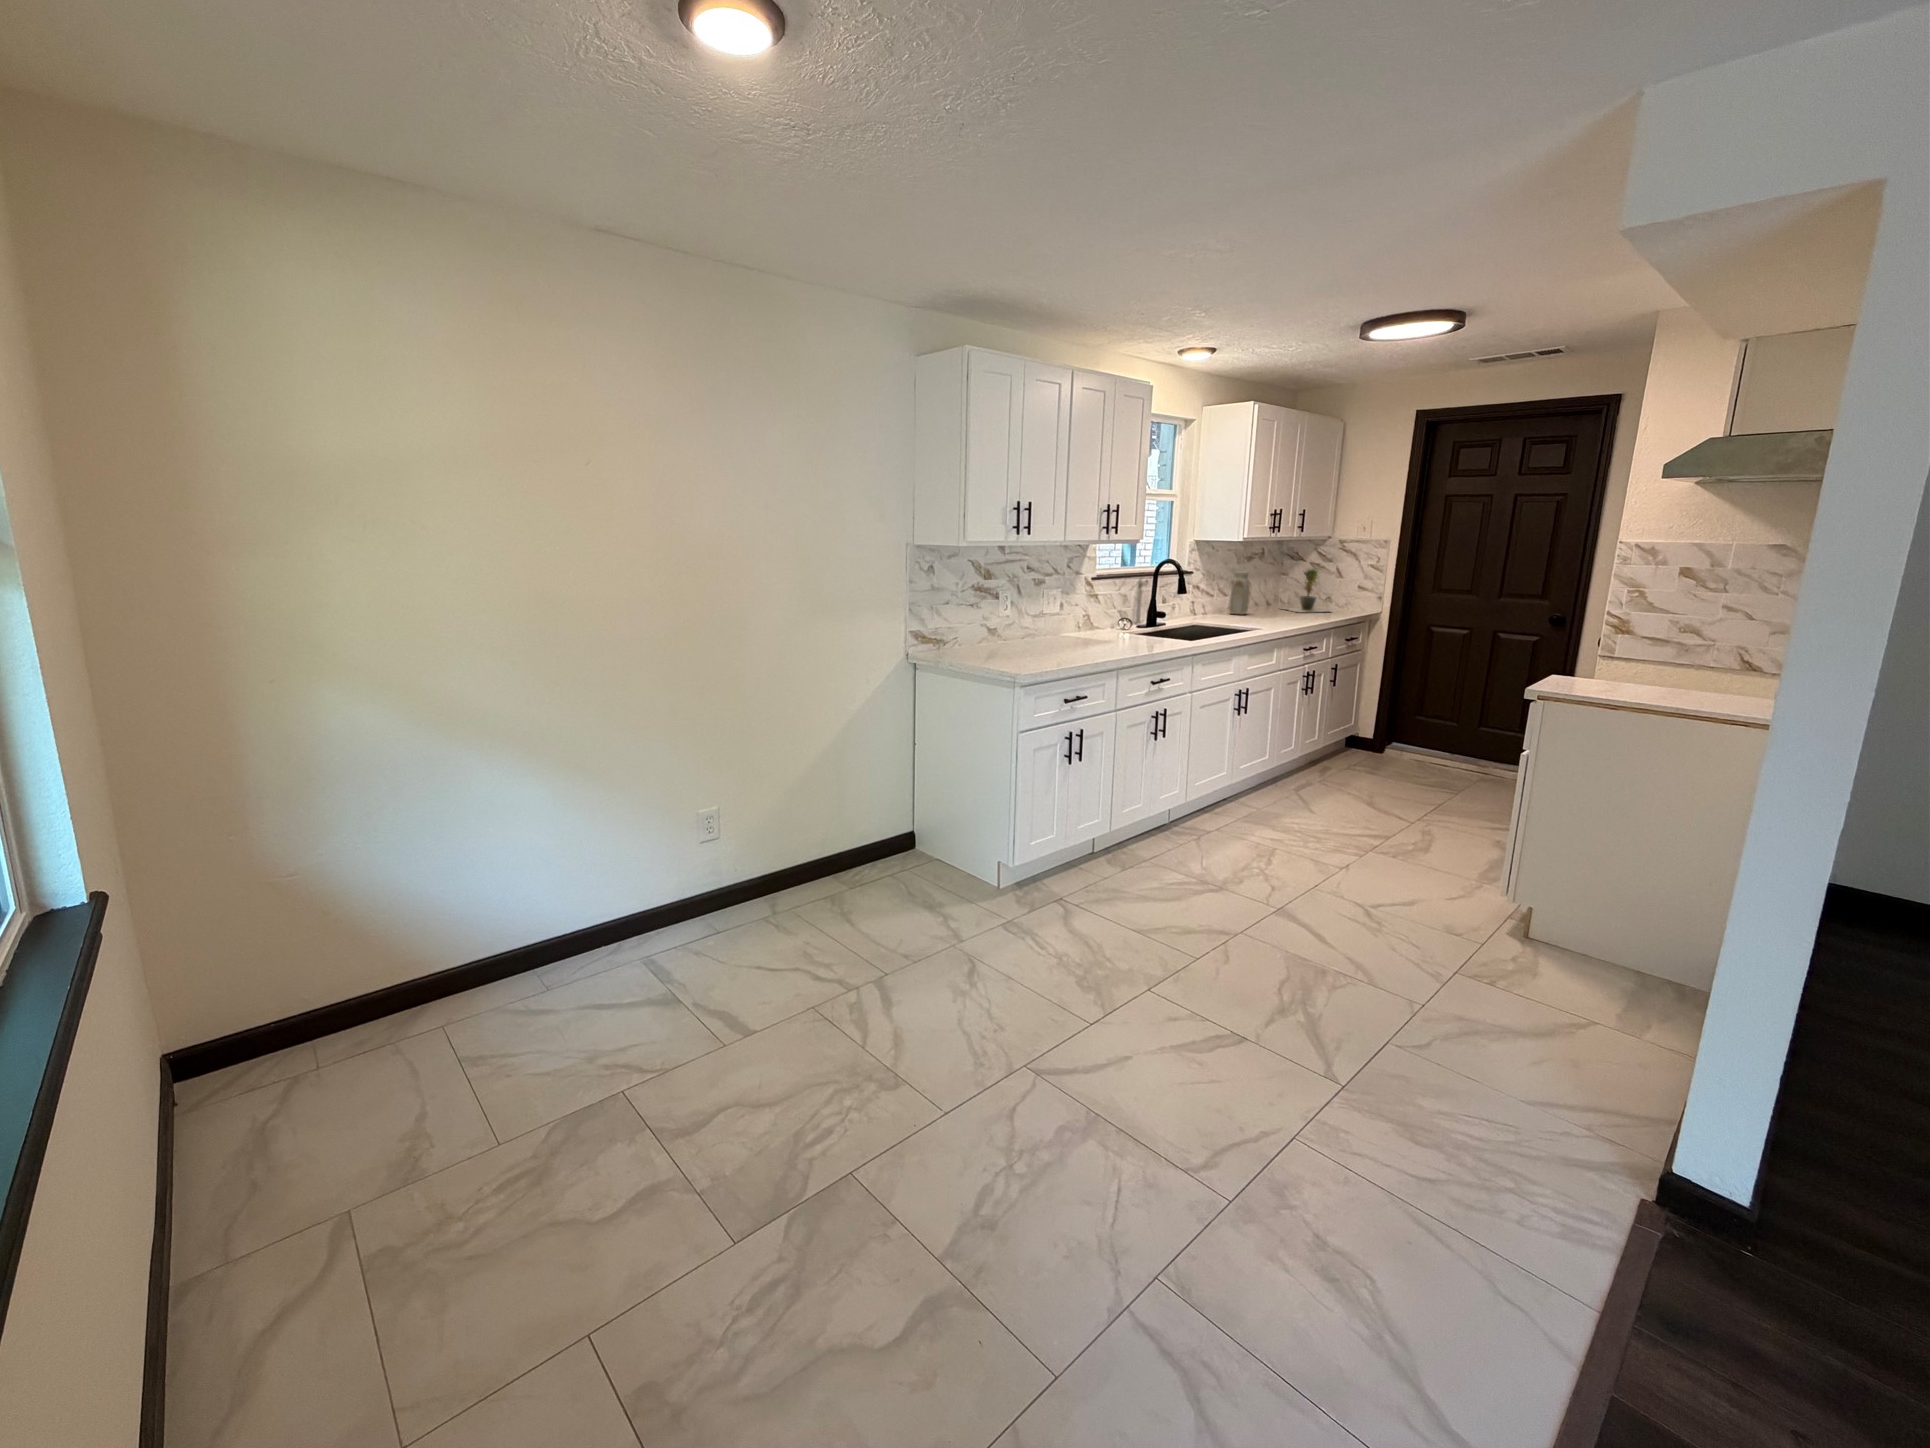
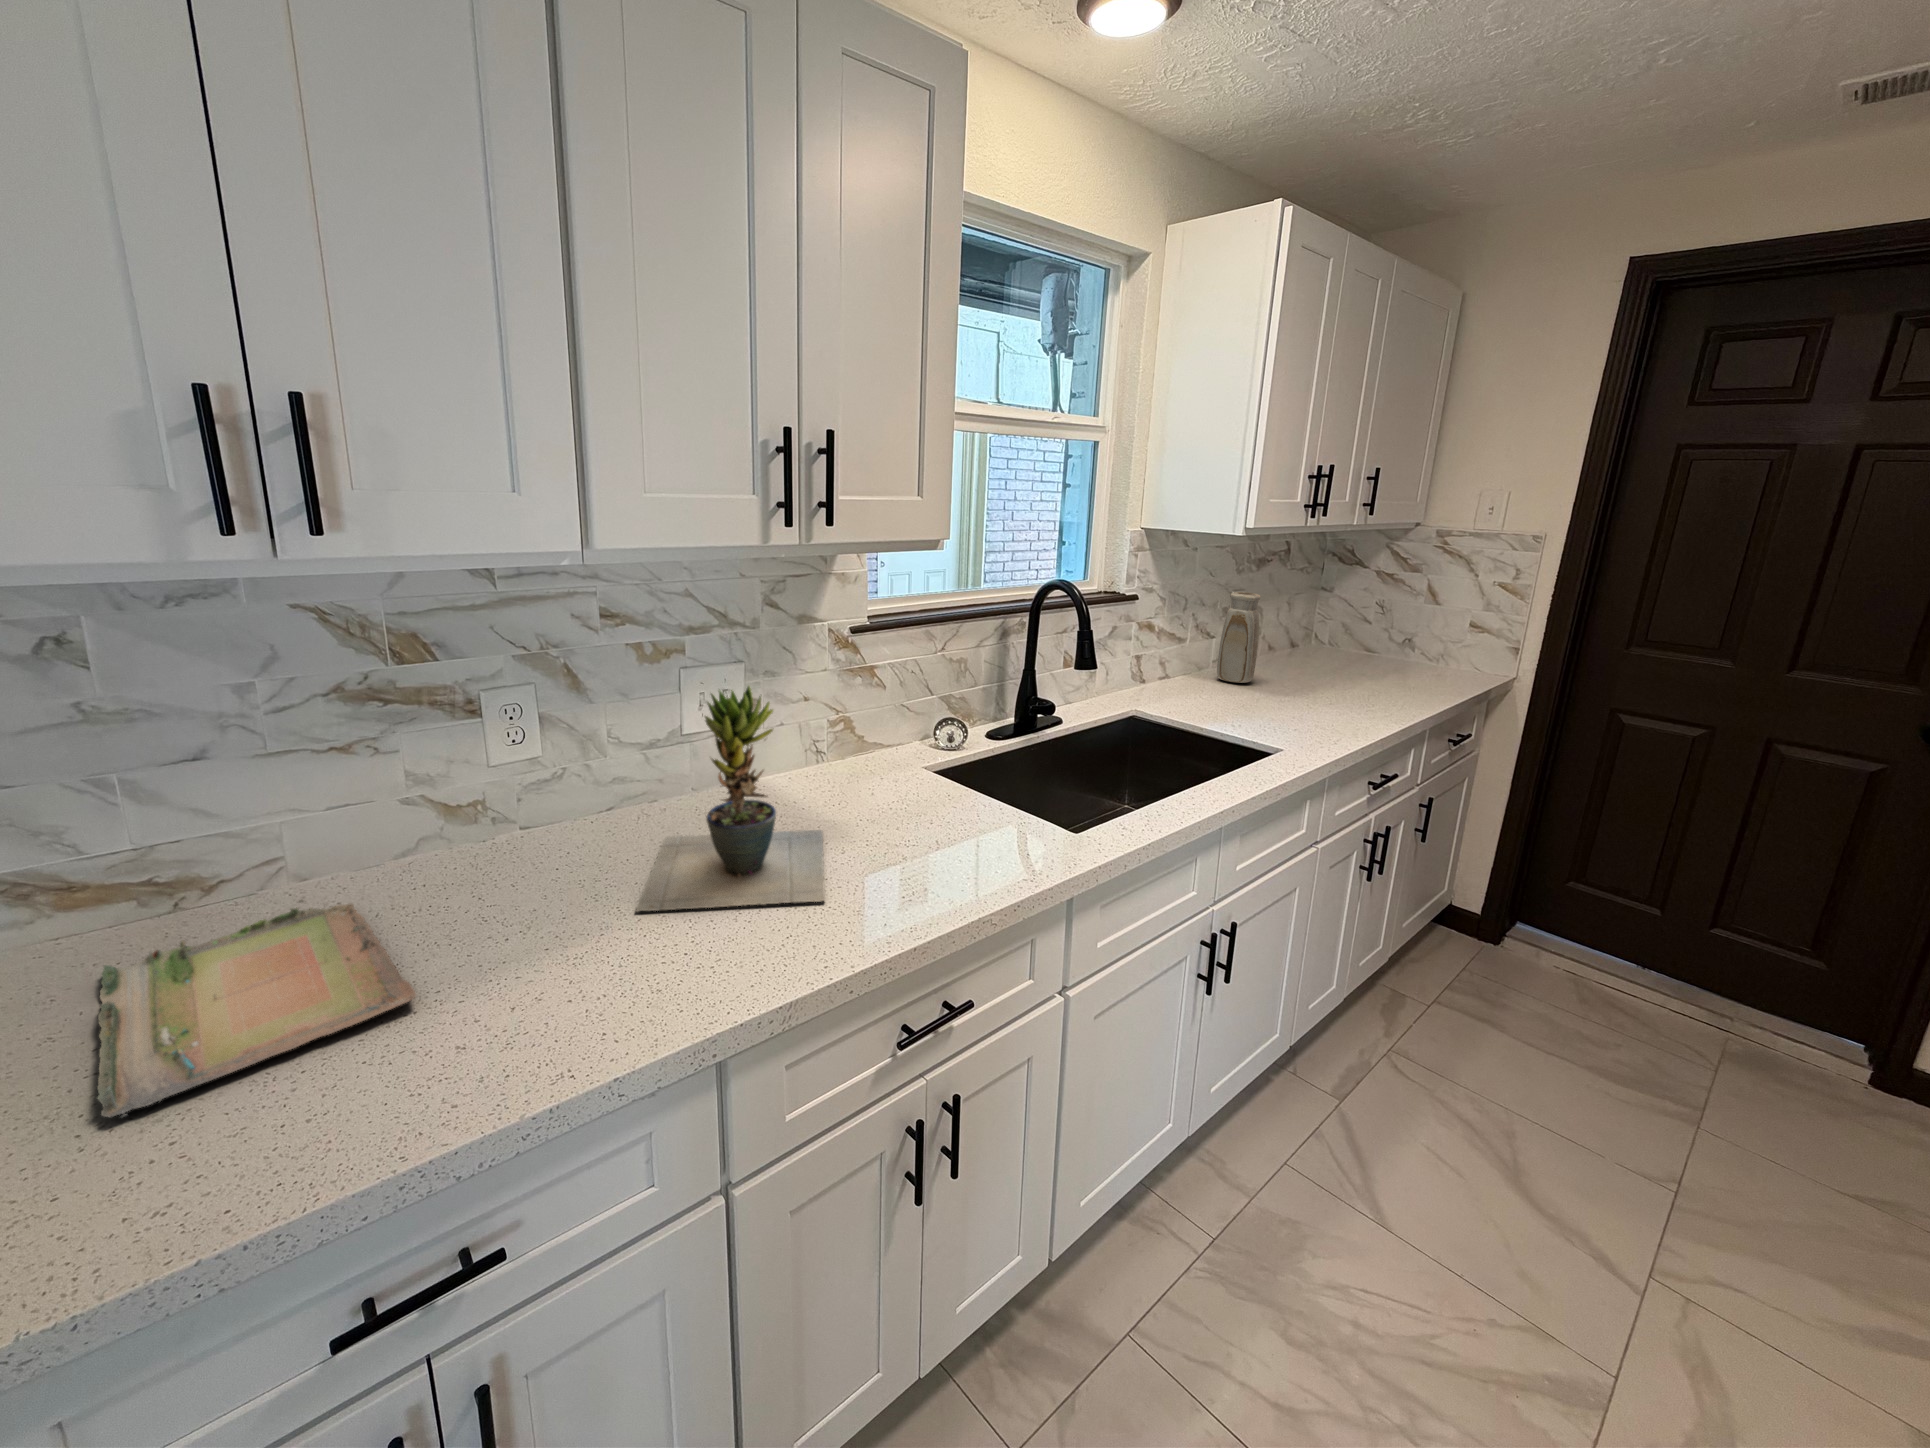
potted plant: present [1286,569,1326,613] -> present [636,686,825,912]
tray: none [954,641,1041,661] -> present [97,900,416,1117]

